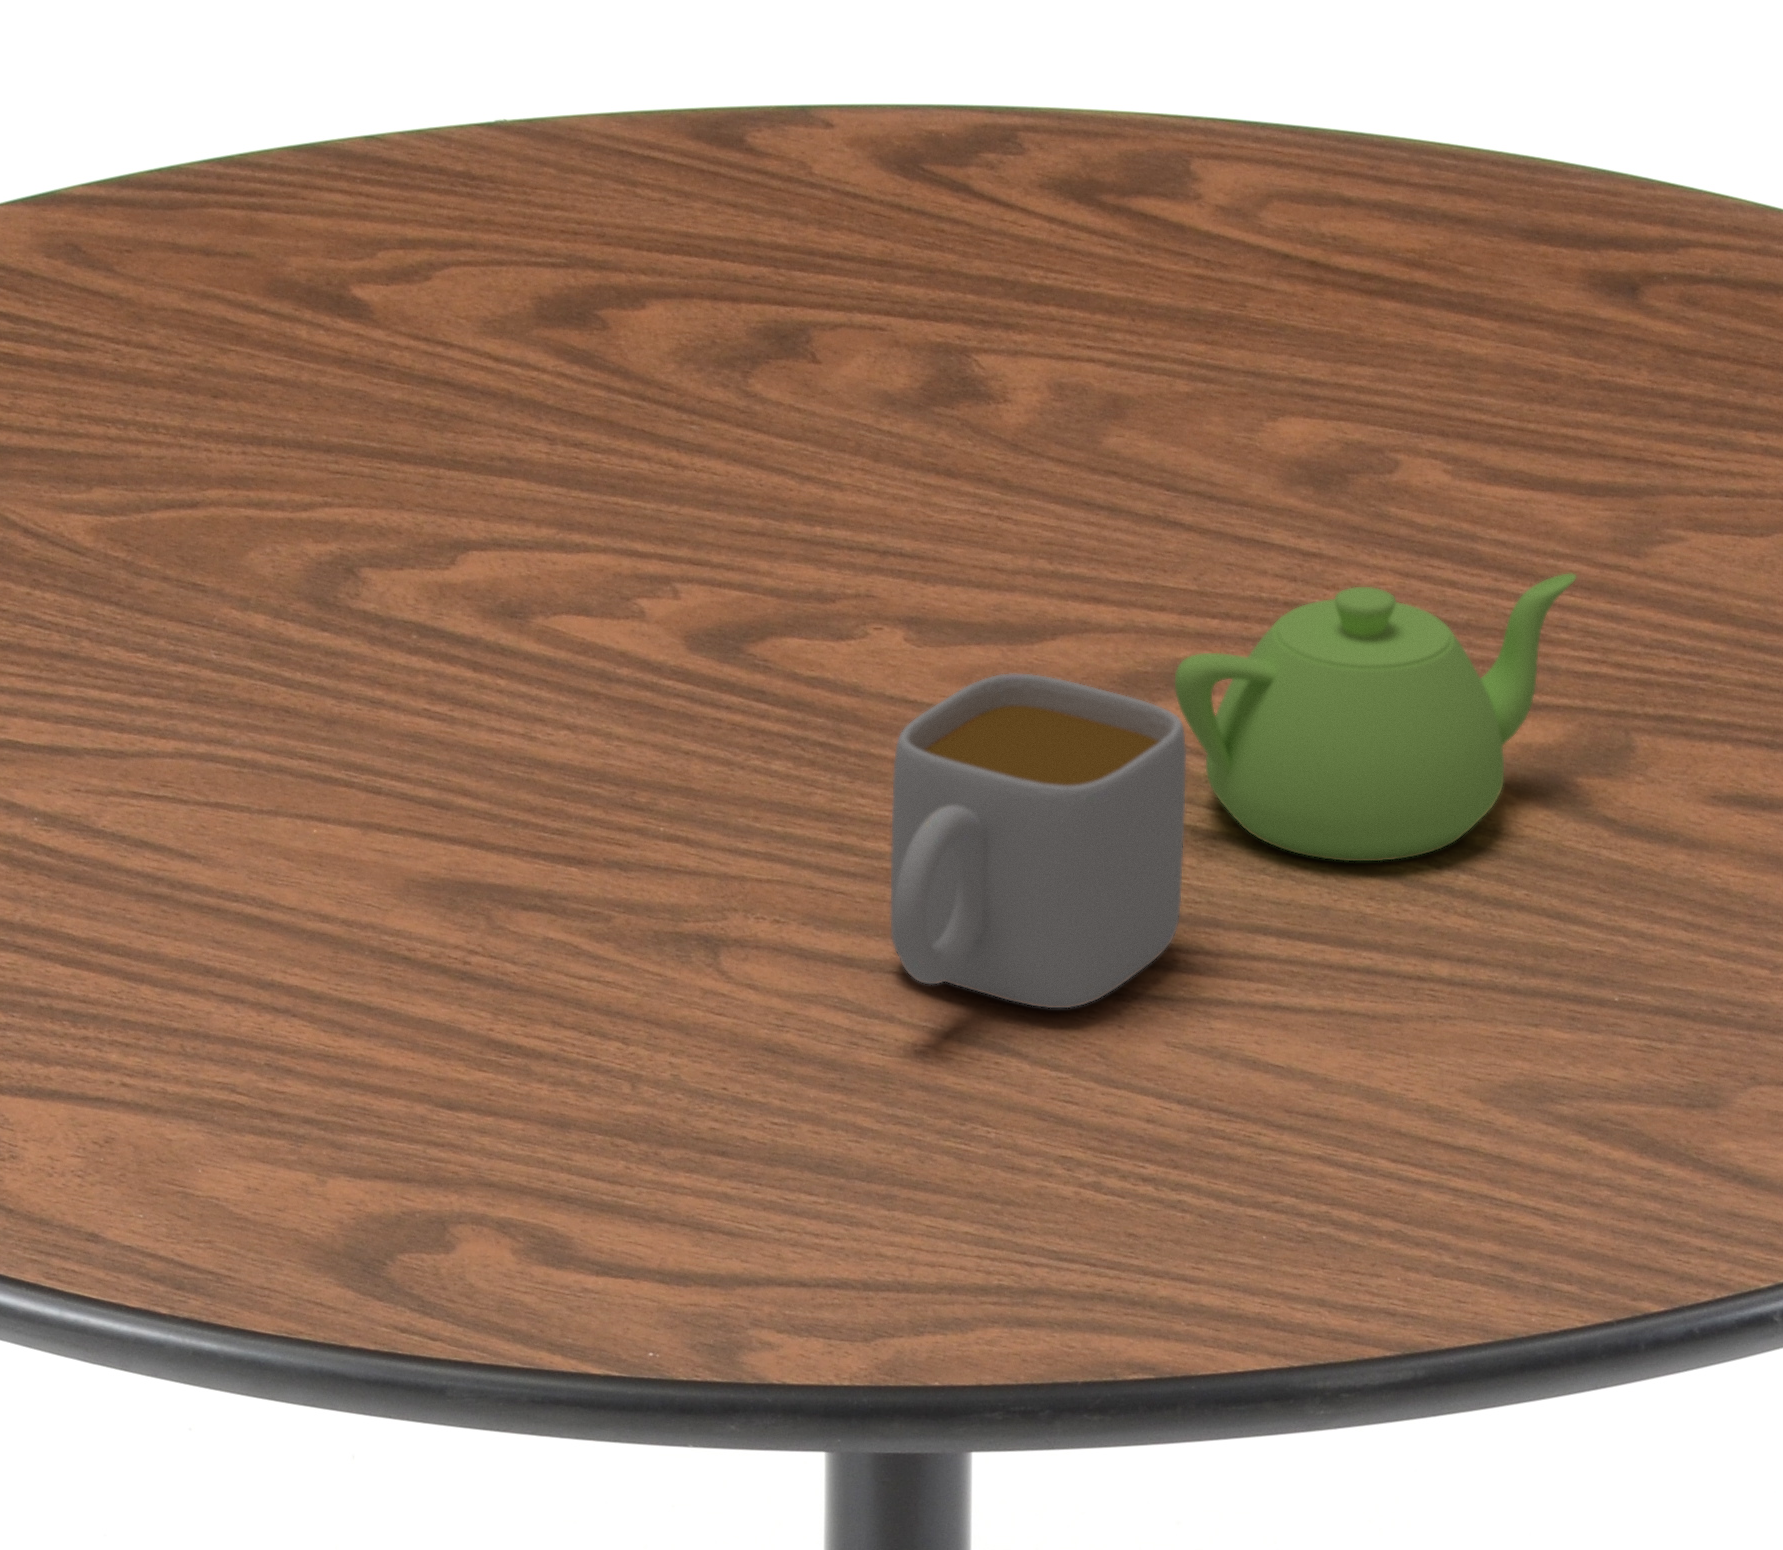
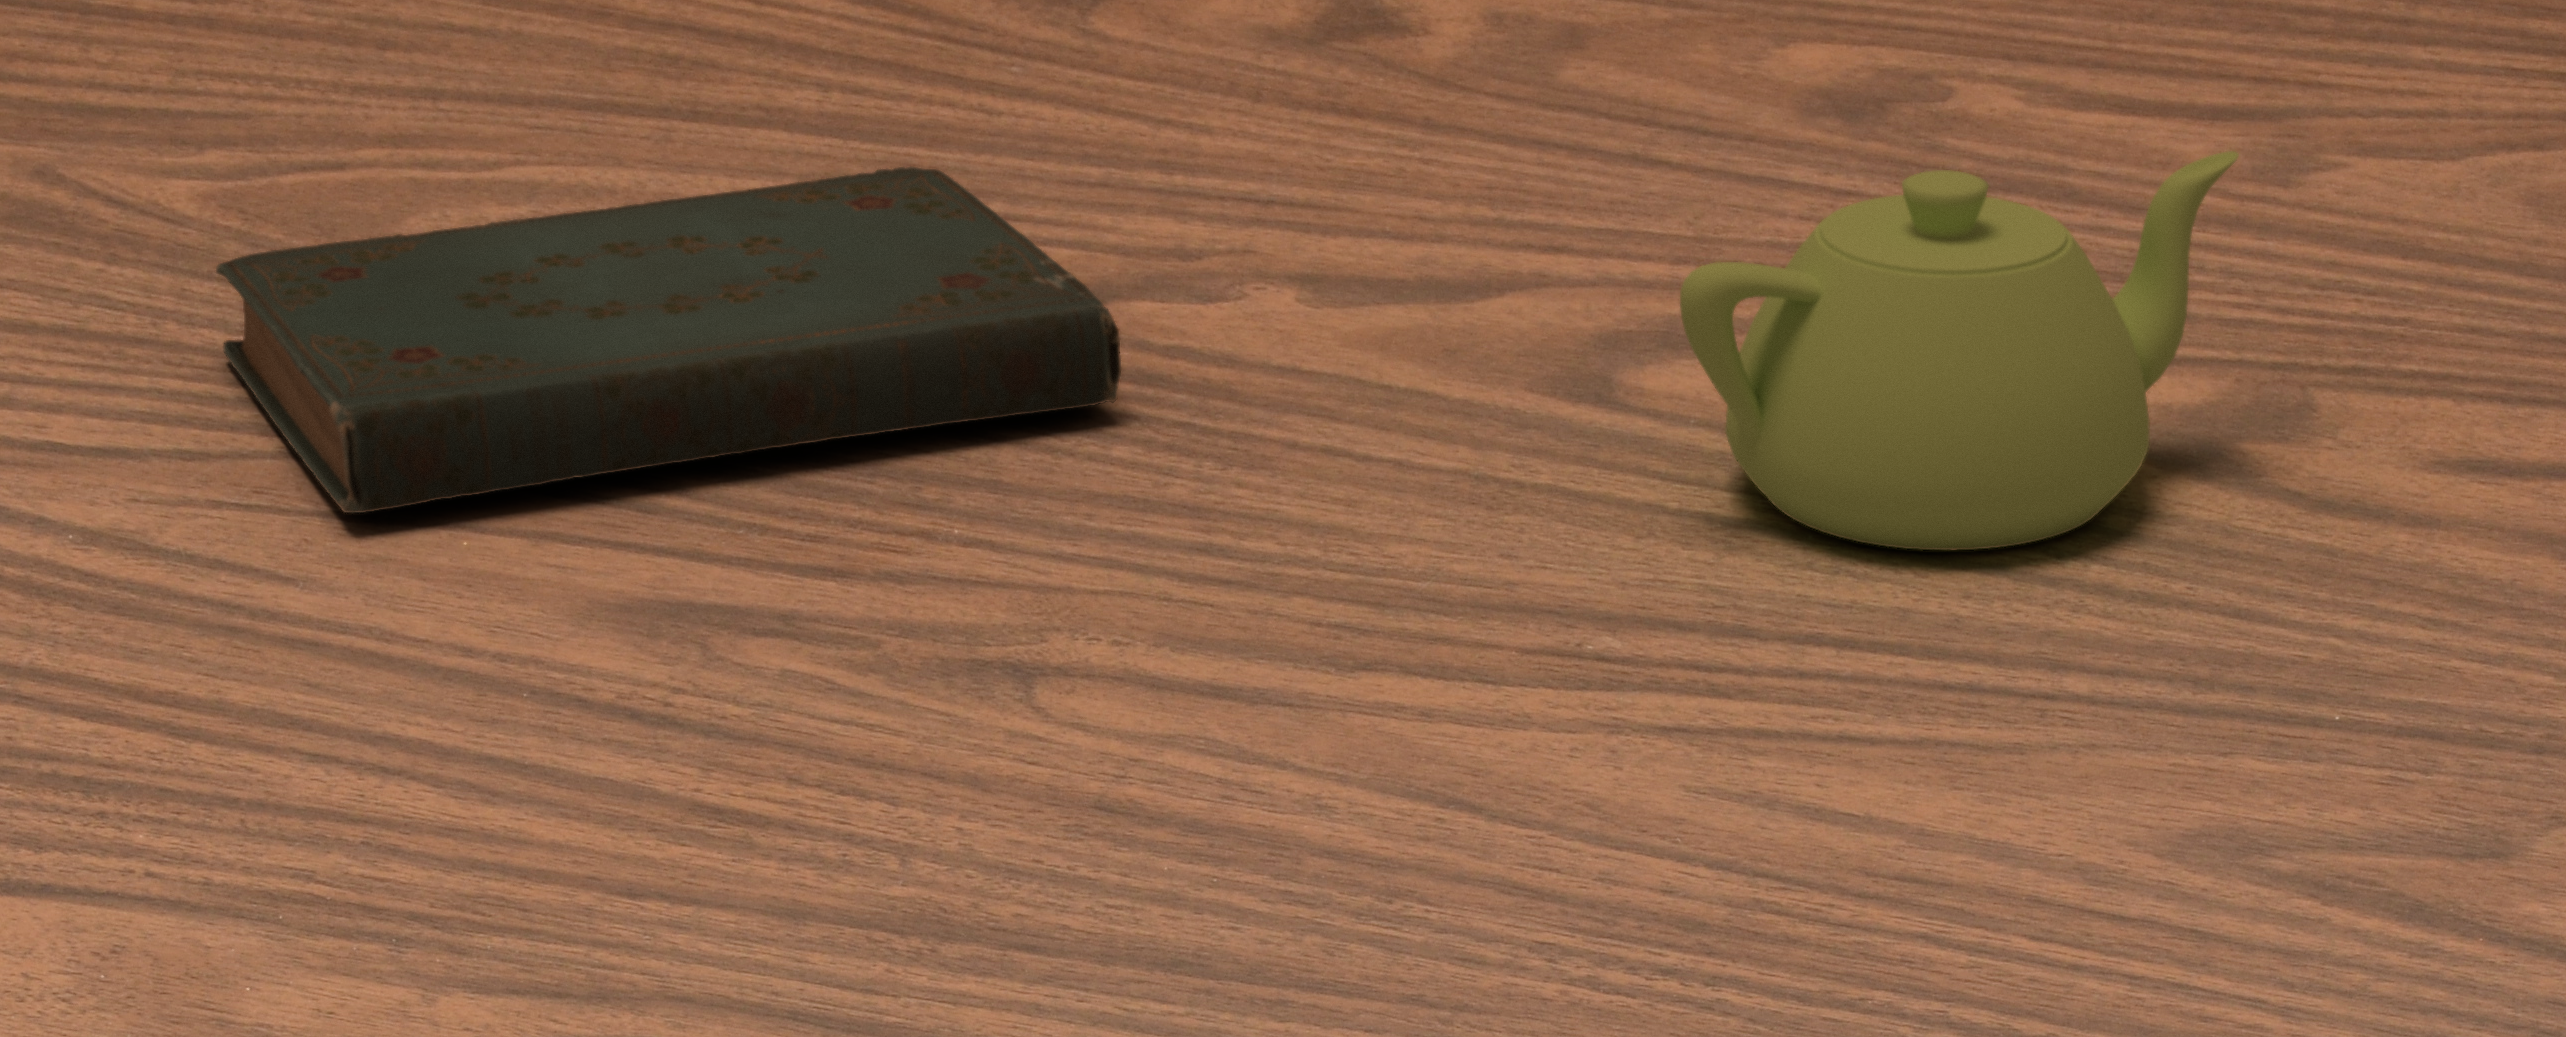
book: none [123,530,778,807] -> present [216,166,1121,513]
mug: present [891,674,1186,1008] -> none [1282,277,1703,743]

